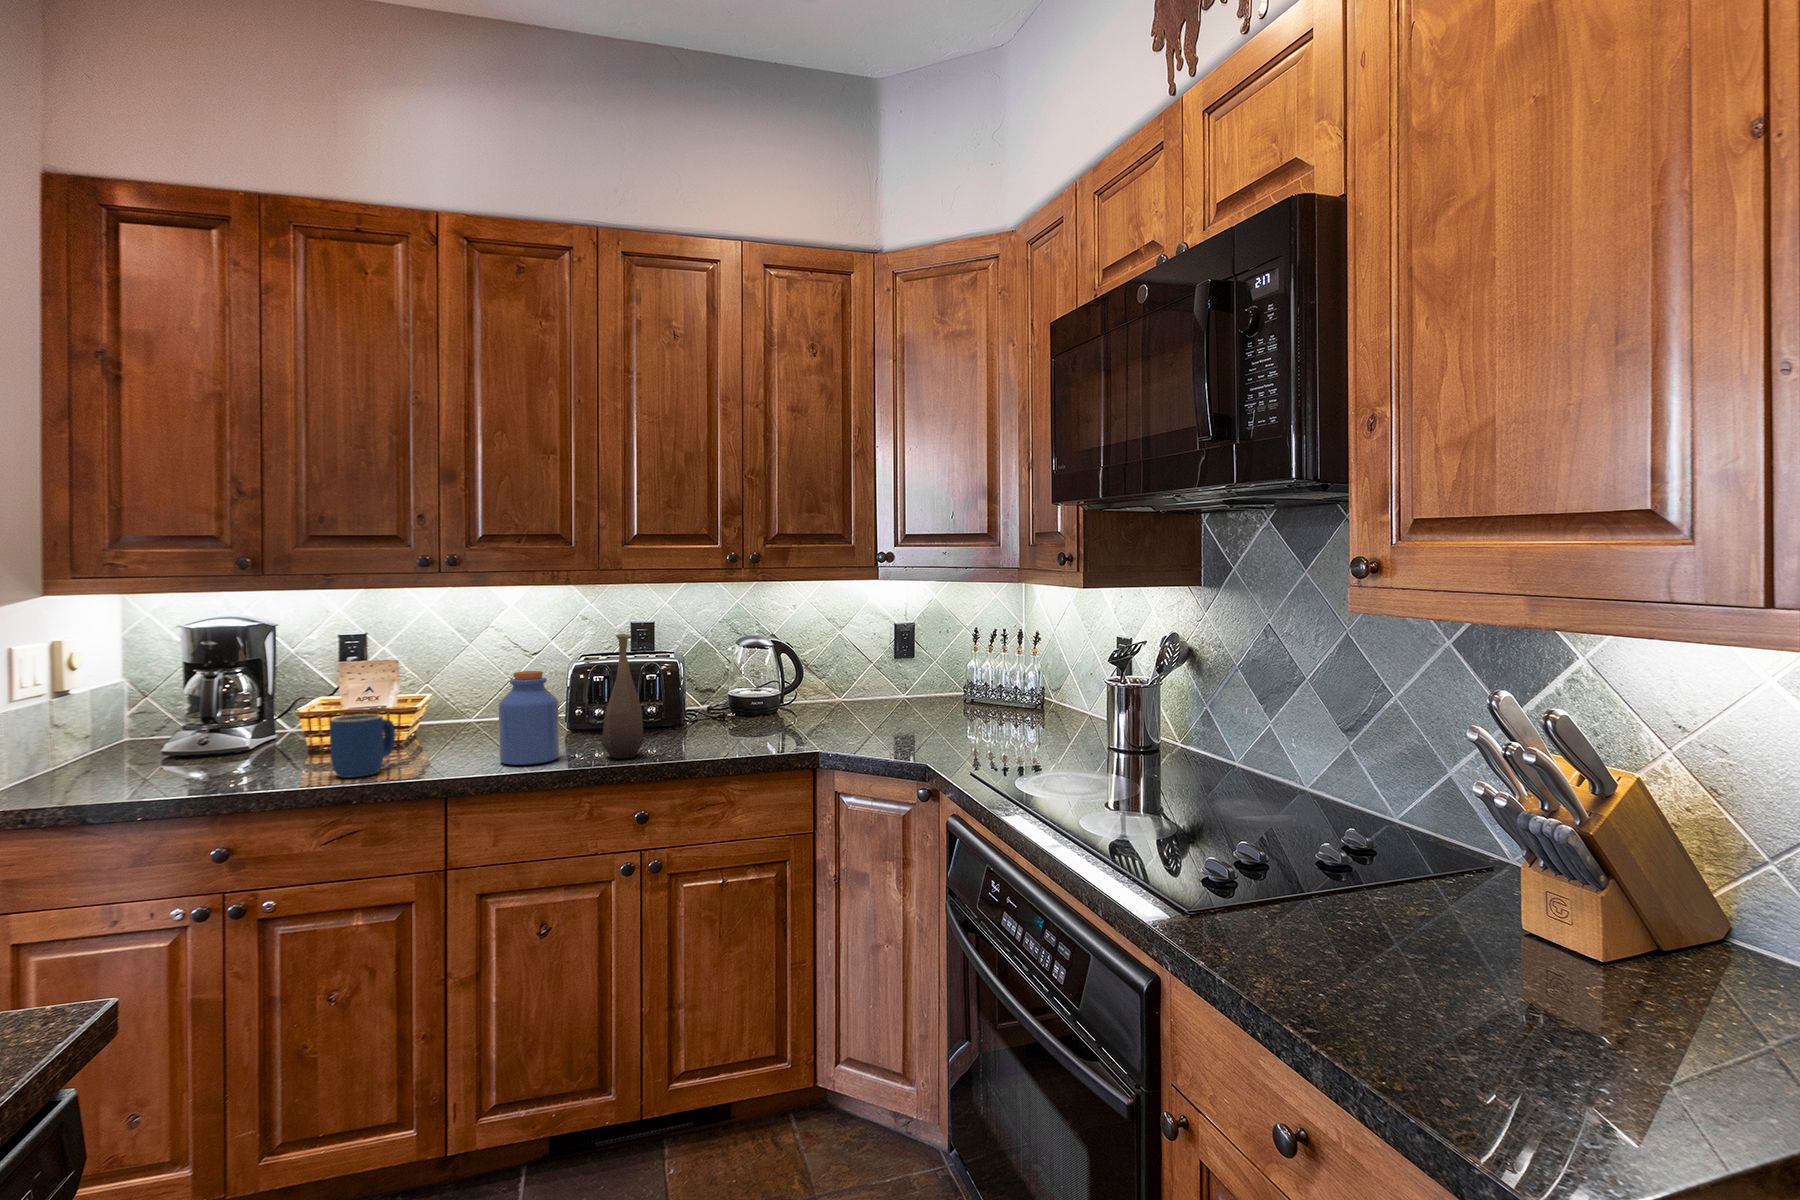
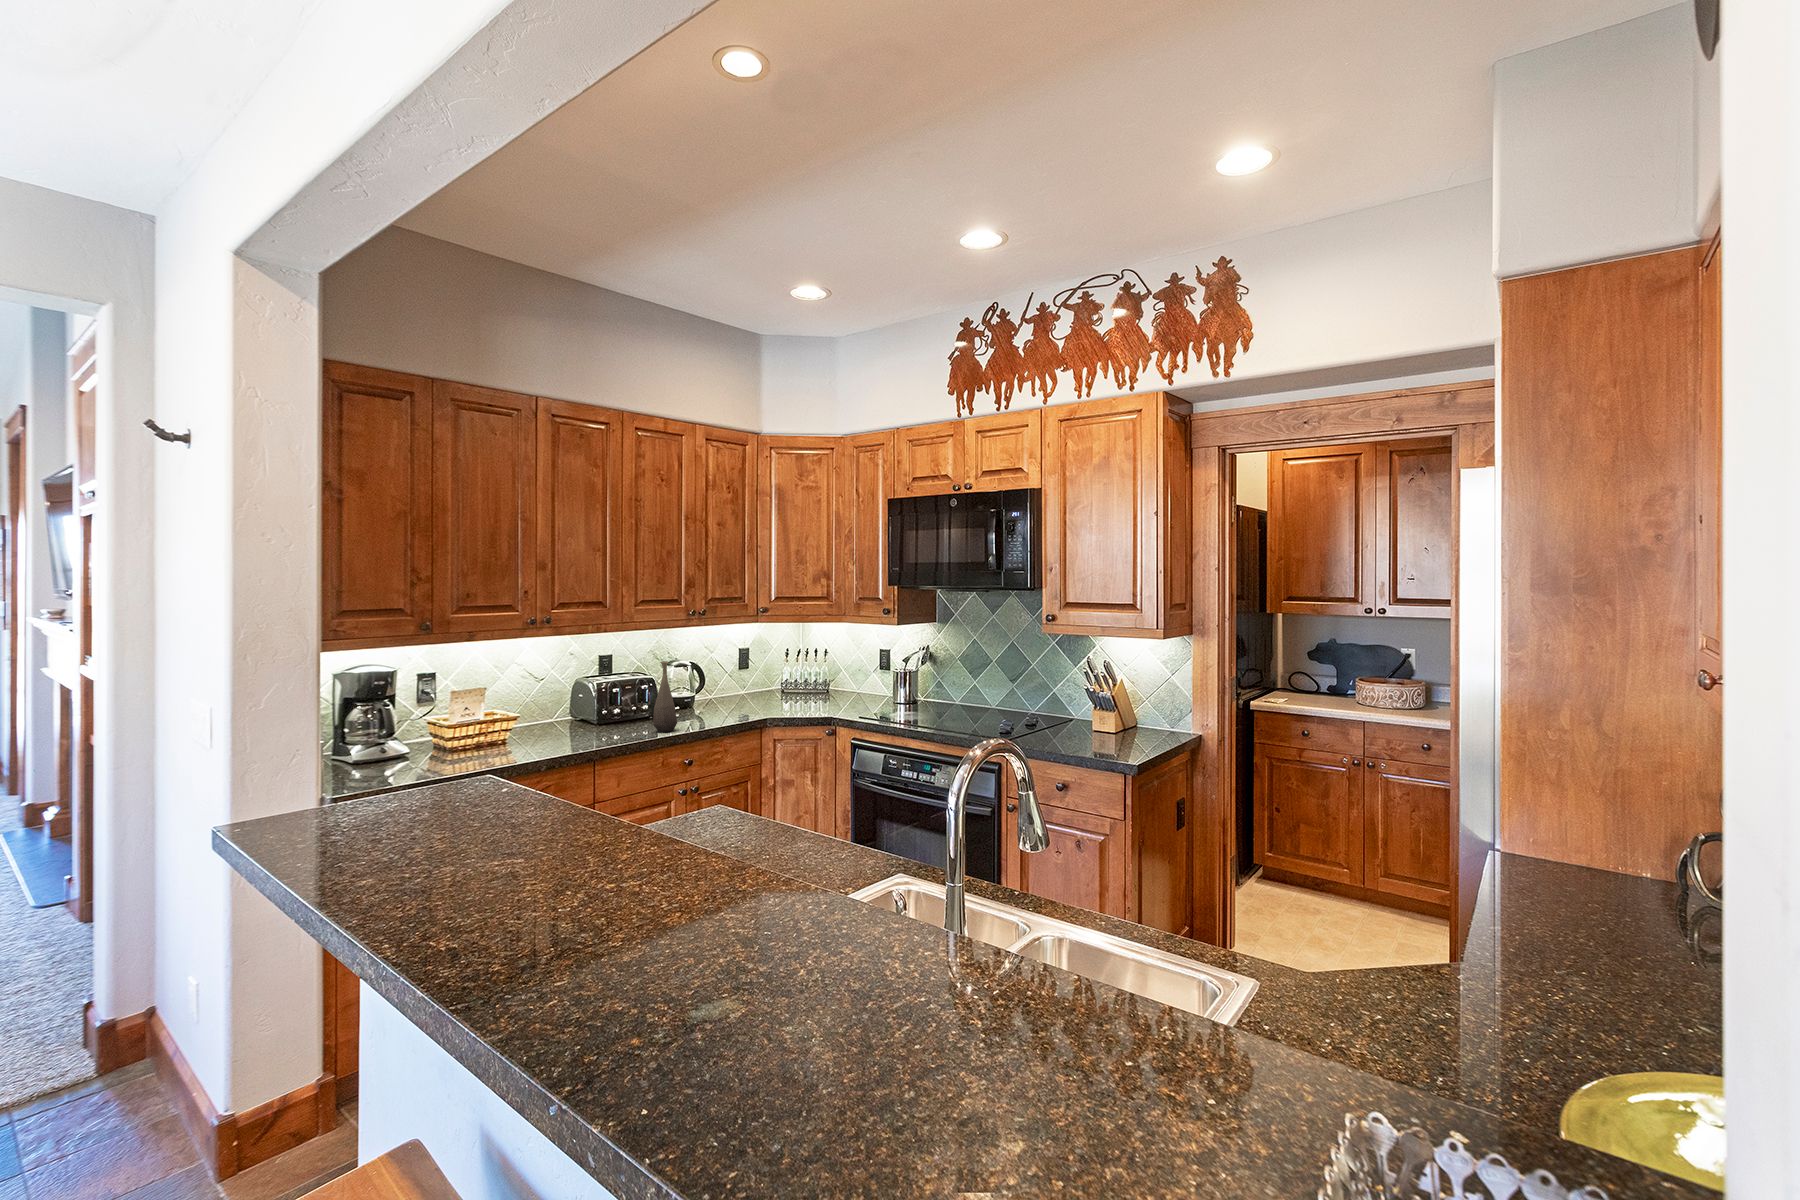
jar: present [499,671,559,765] -> none [598,685,633,740]
mug: present [330,714,396,778] -> none [516,718,547,756]

